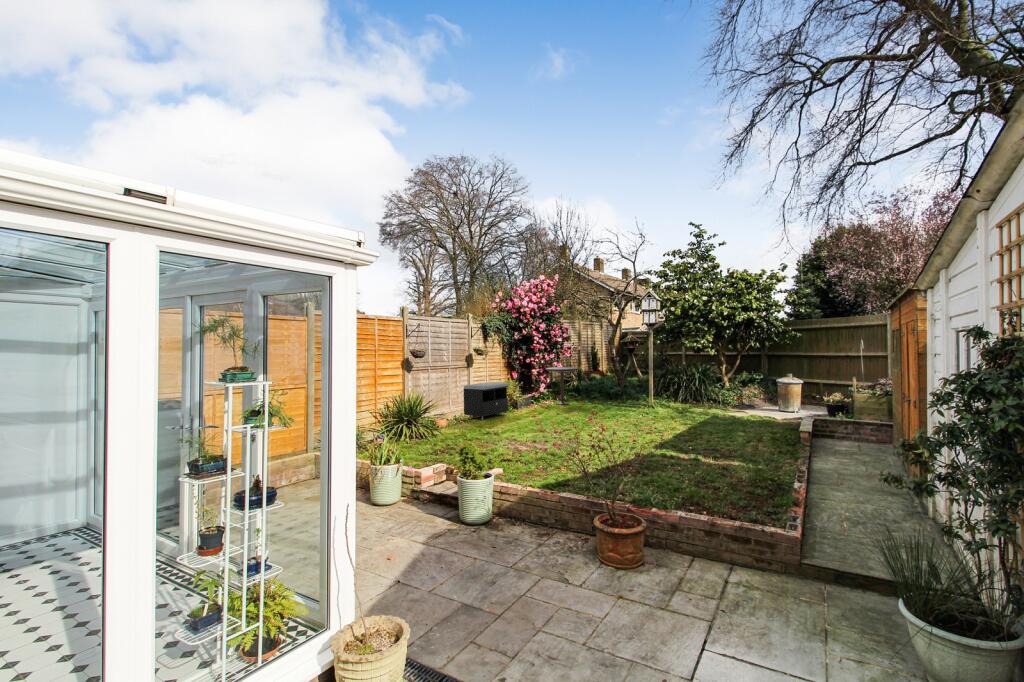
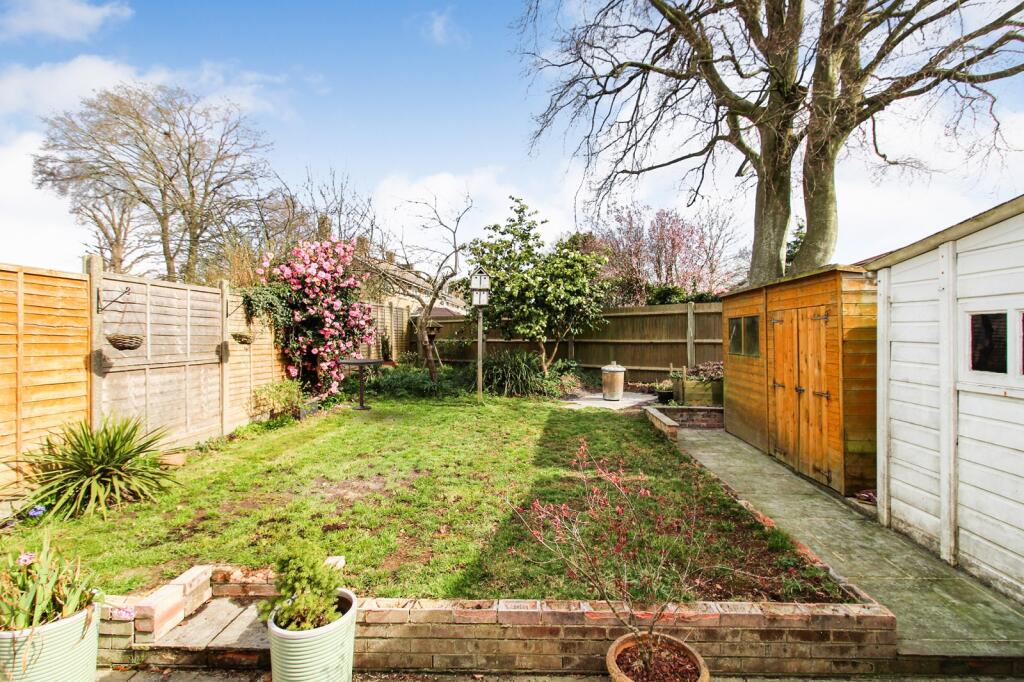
storage bench: present [464,382,509,419] -> none [214,384,290,445]

